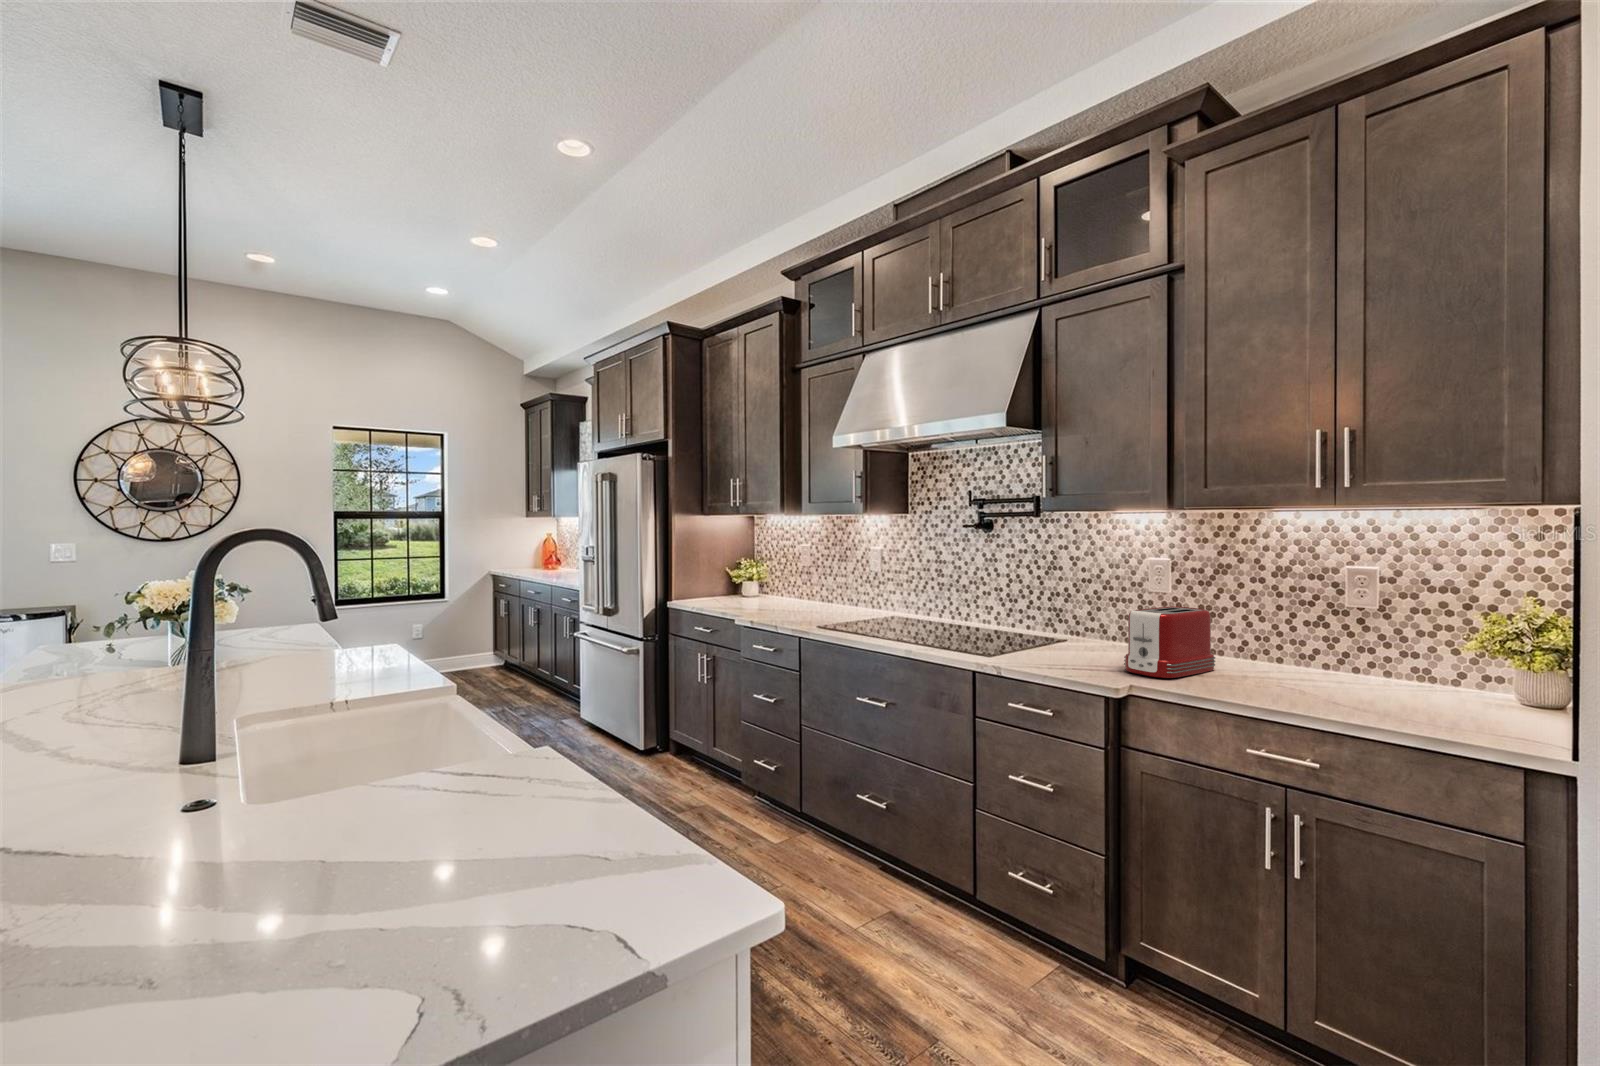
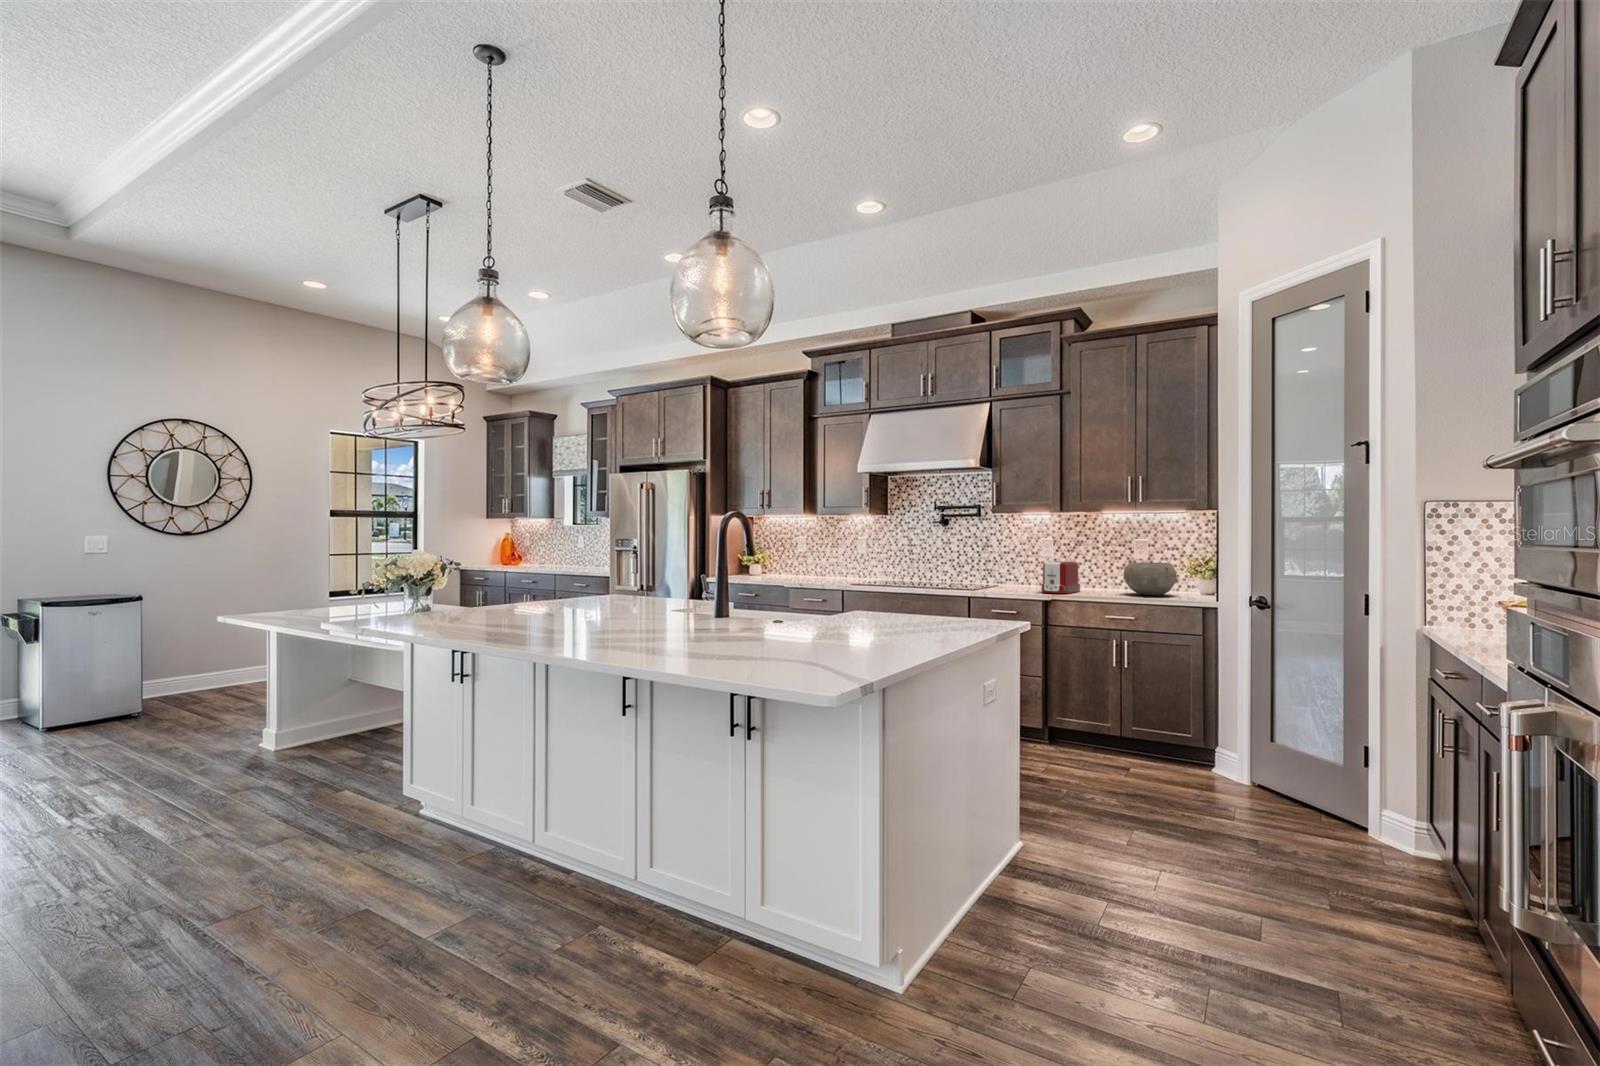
ceramic bowl: none [1310,619,1453,701] -> present [1123,563,1178,595]

